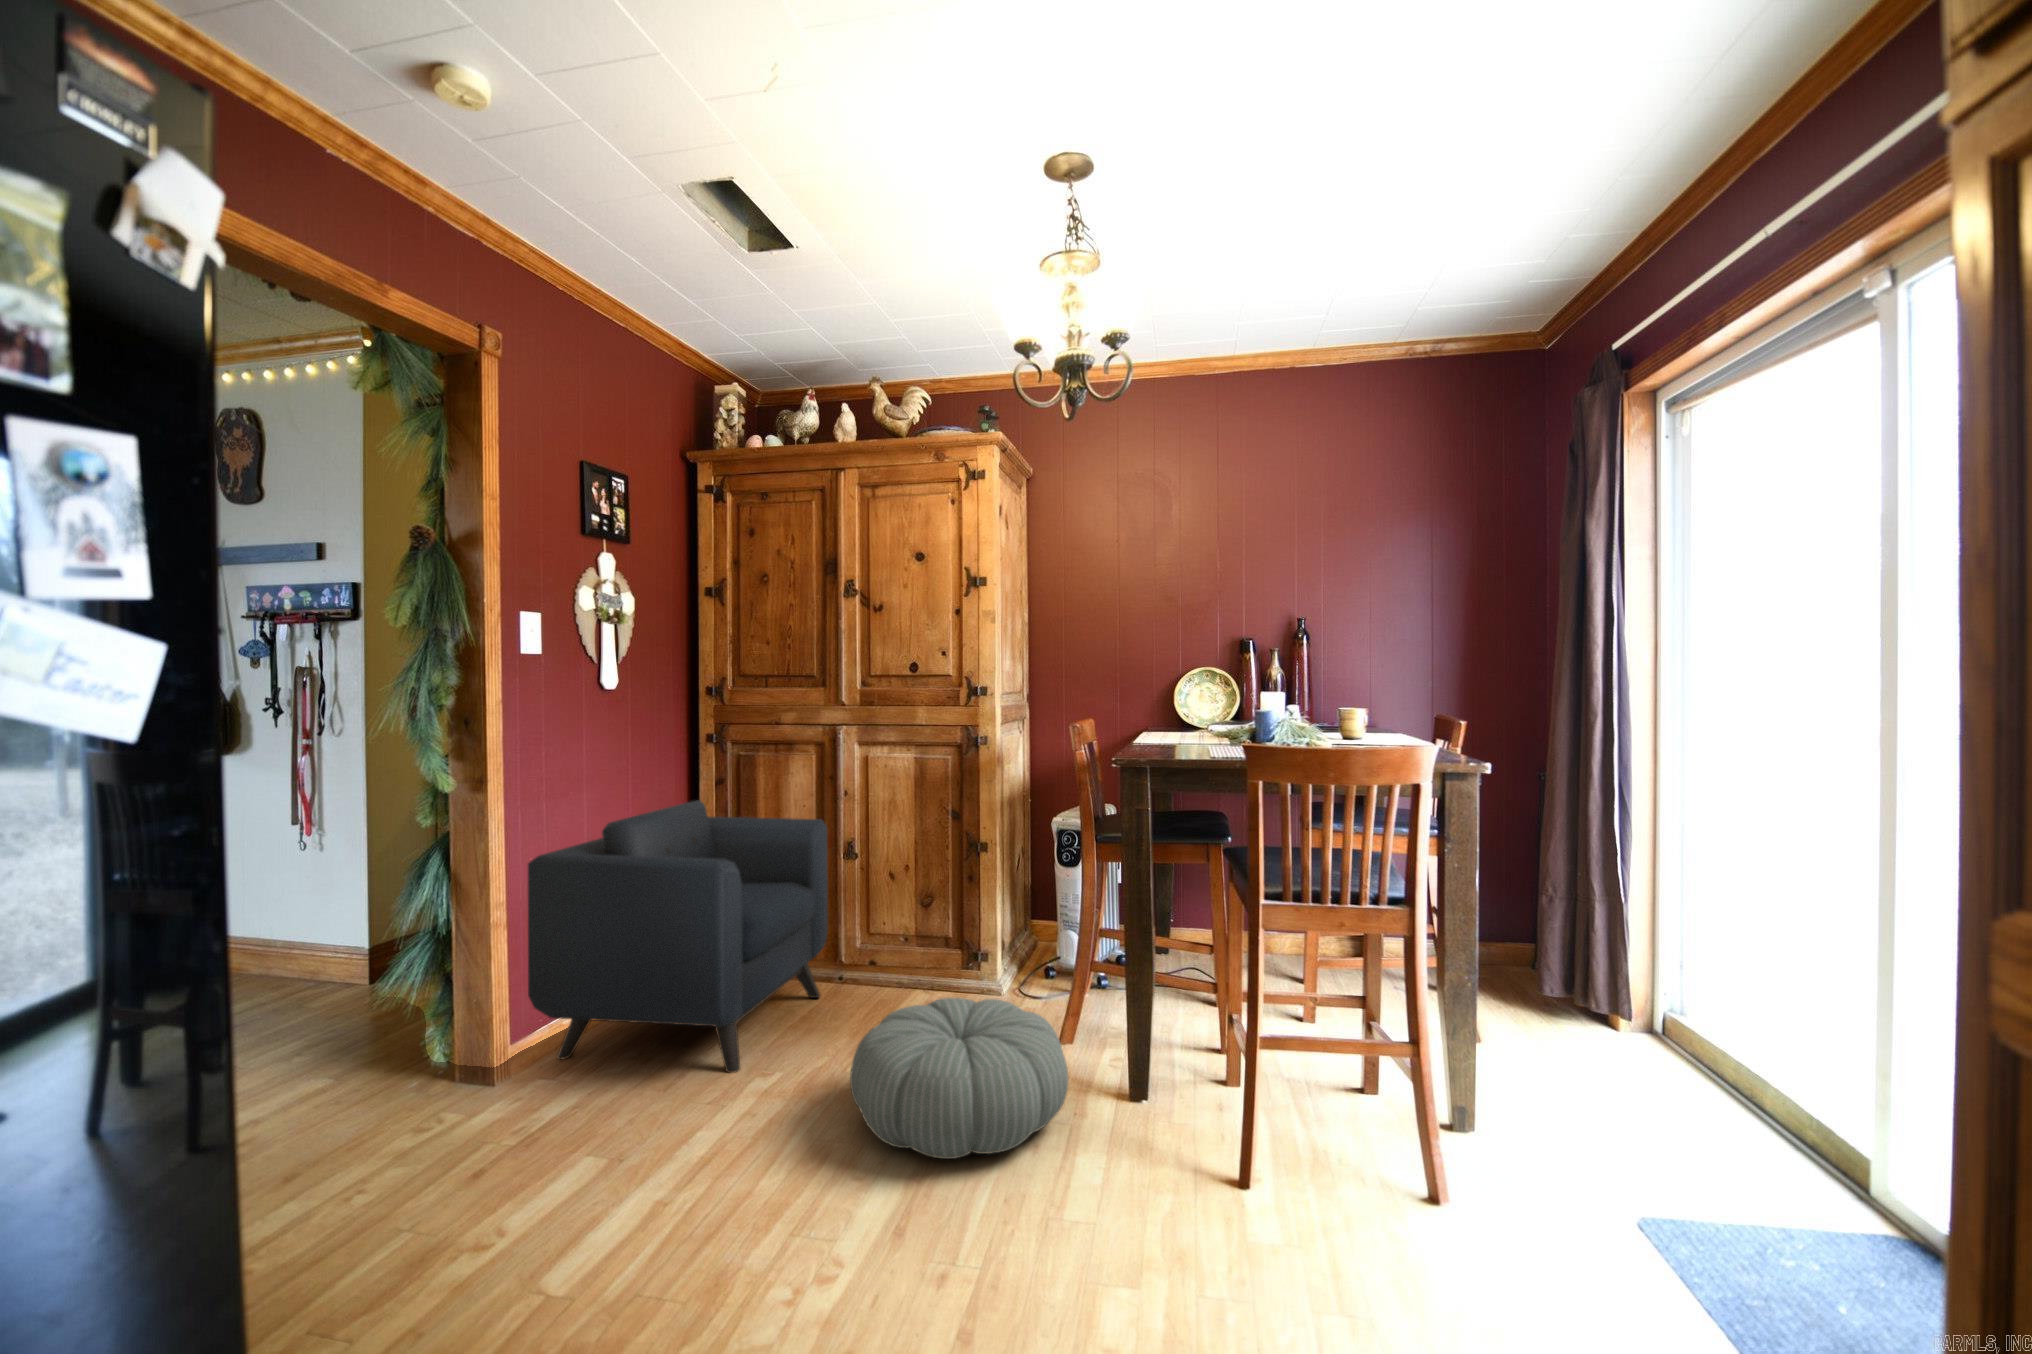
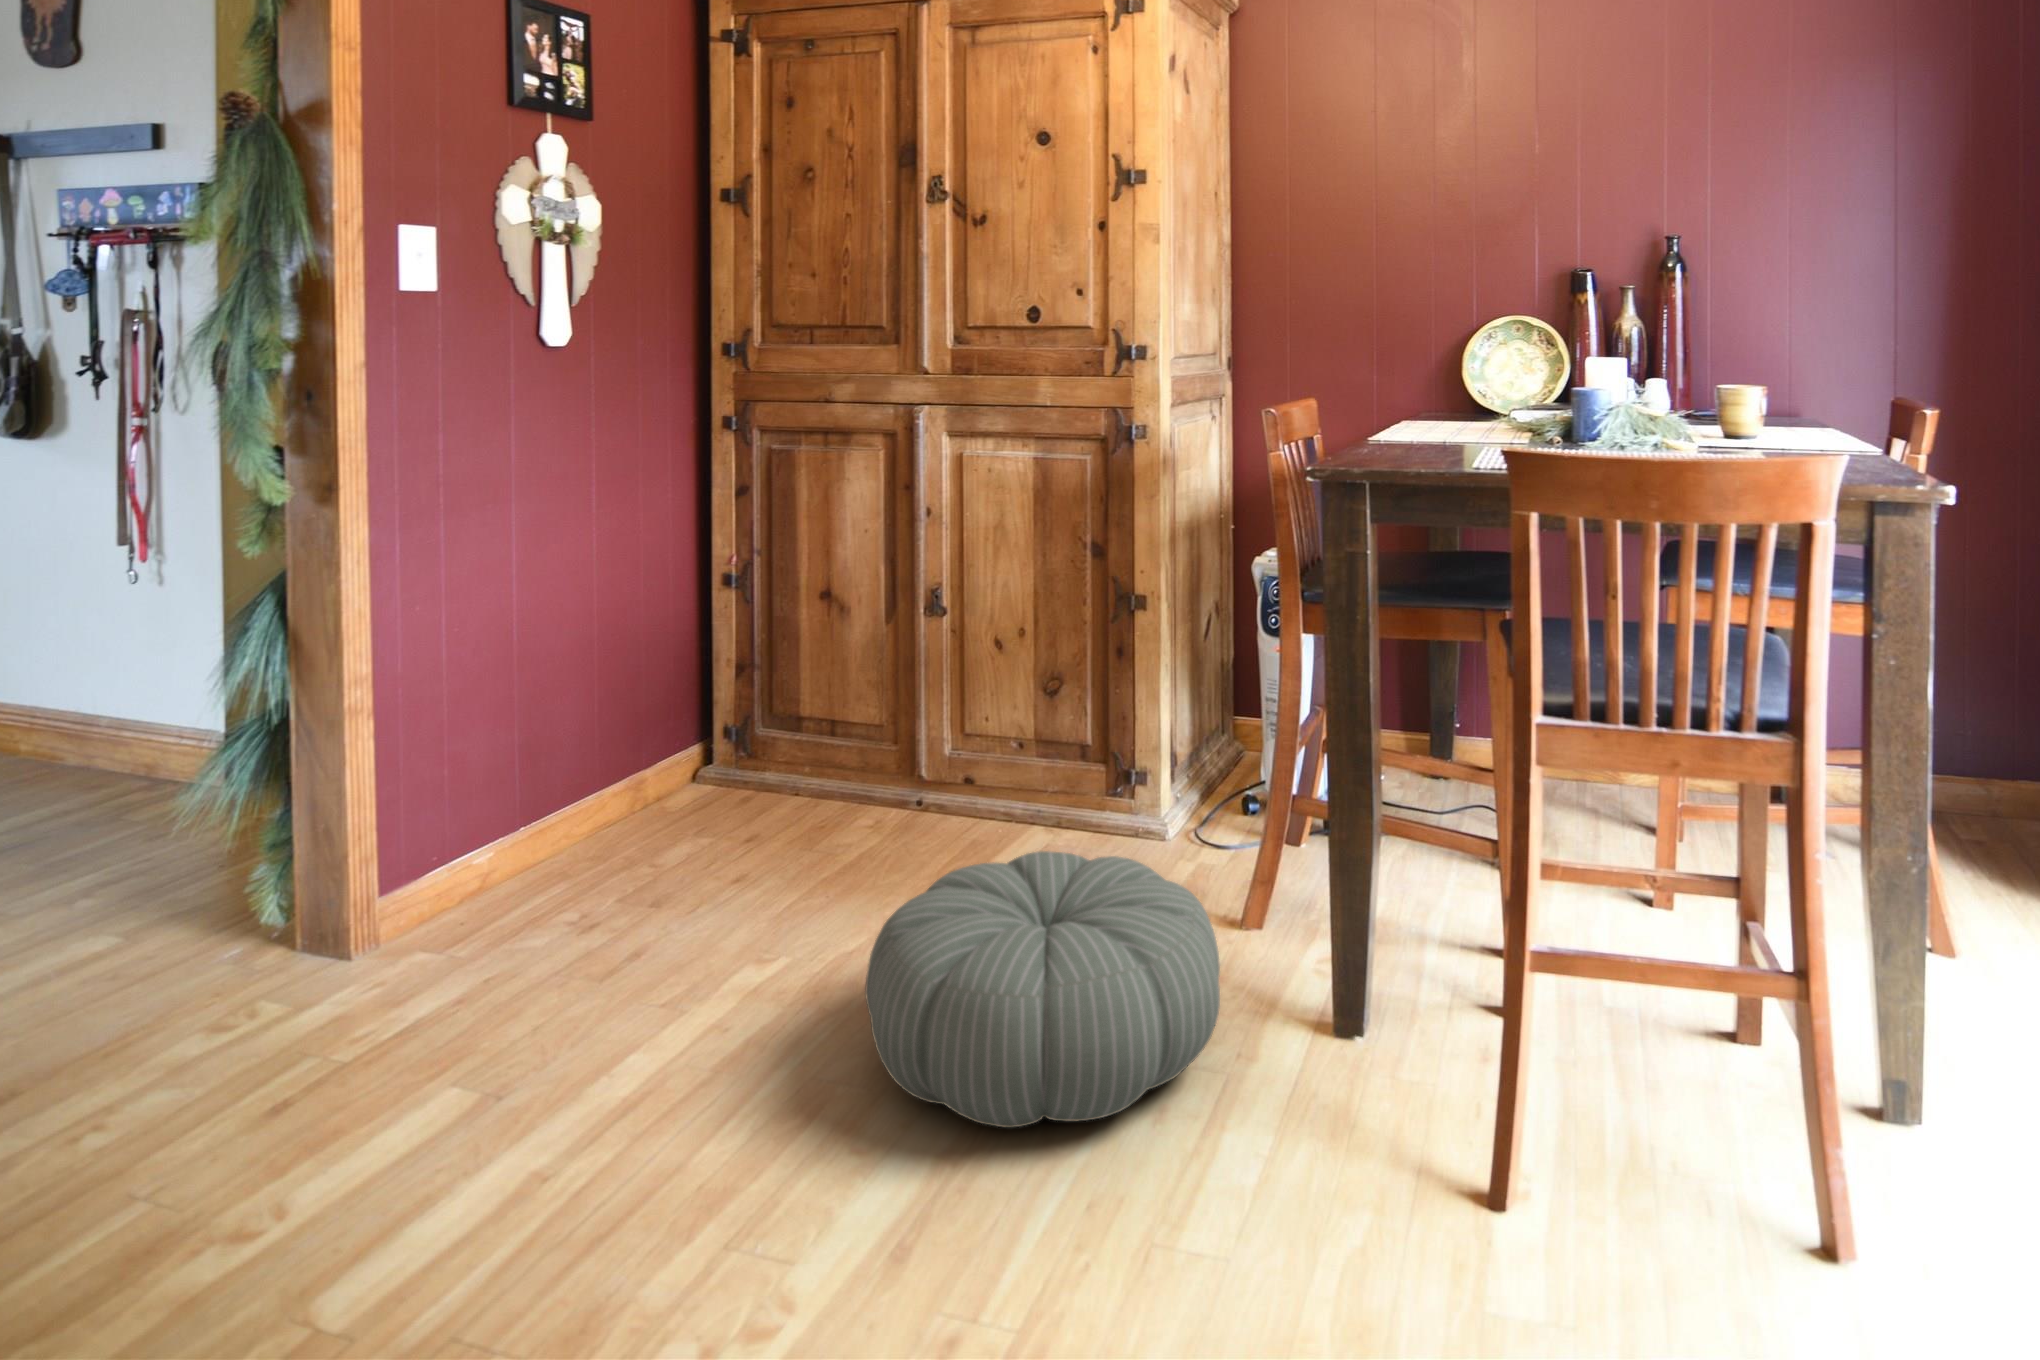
armchair: present [528,800,828,1073] -> none [403,520,895,958]

